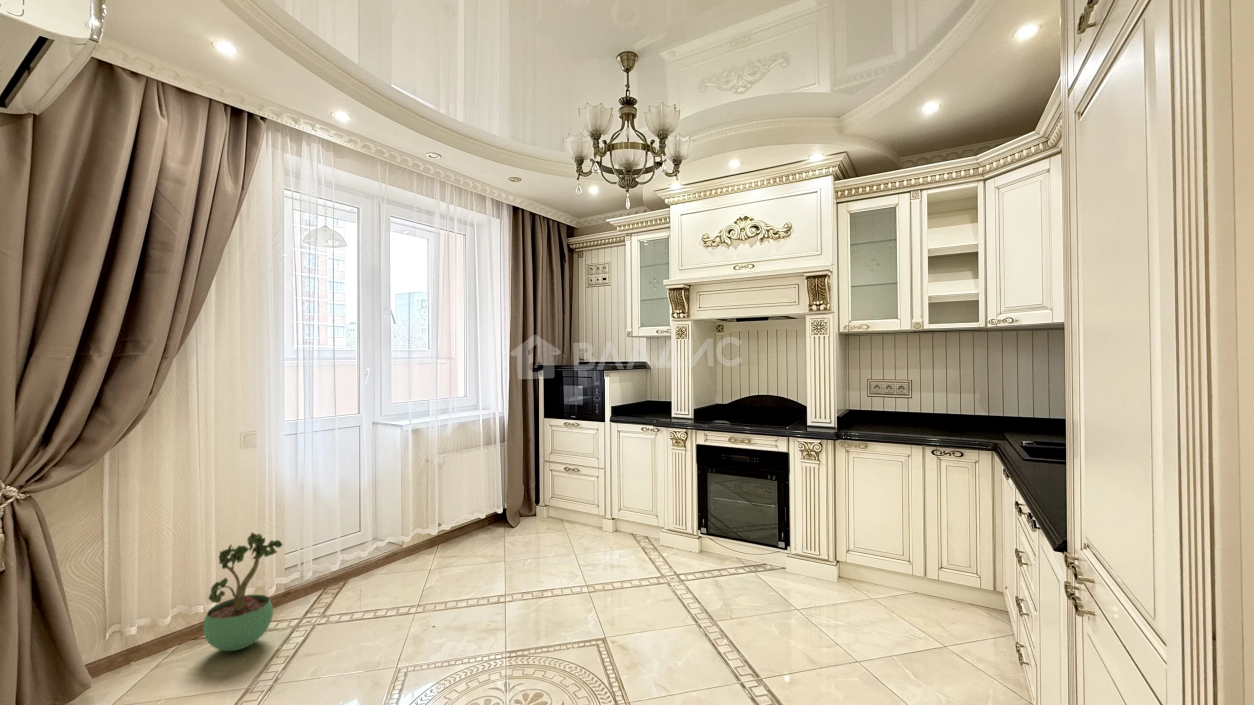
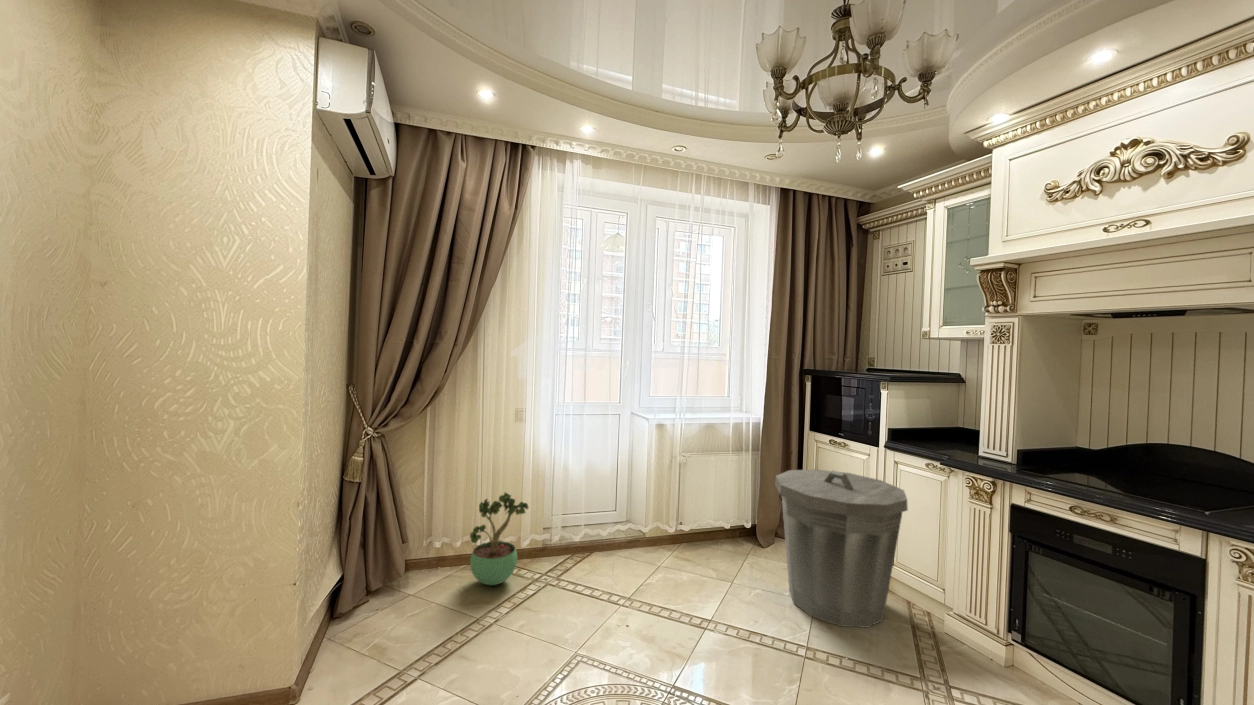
trash can: none [538,445,637,565] -> present [775,469,908,628]

